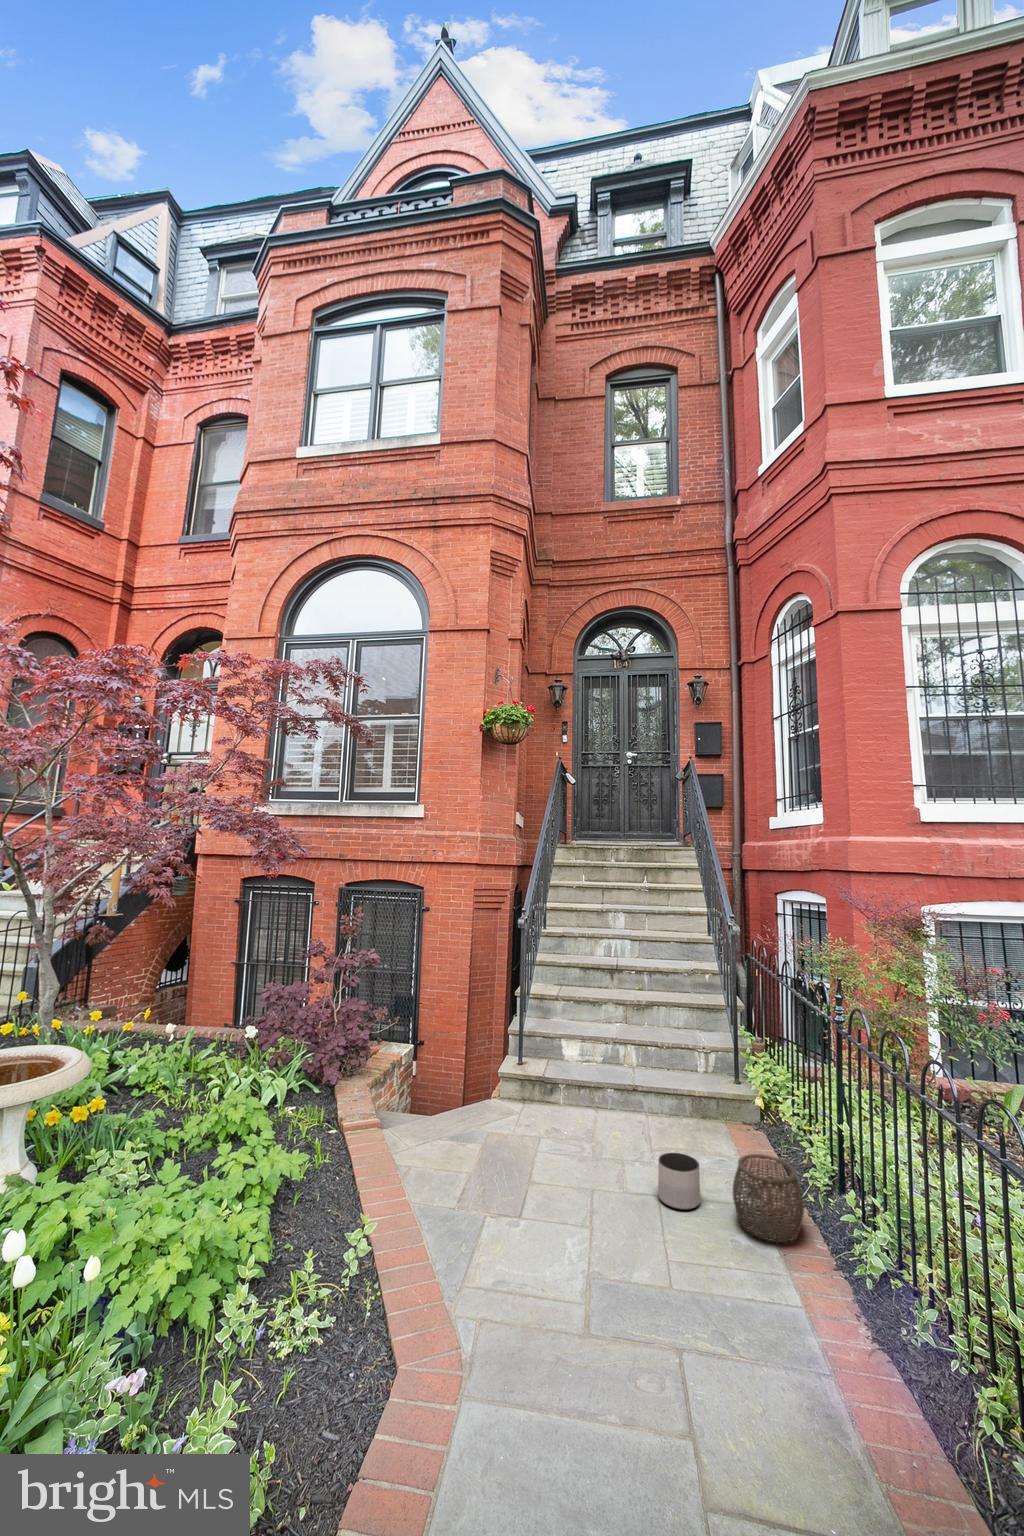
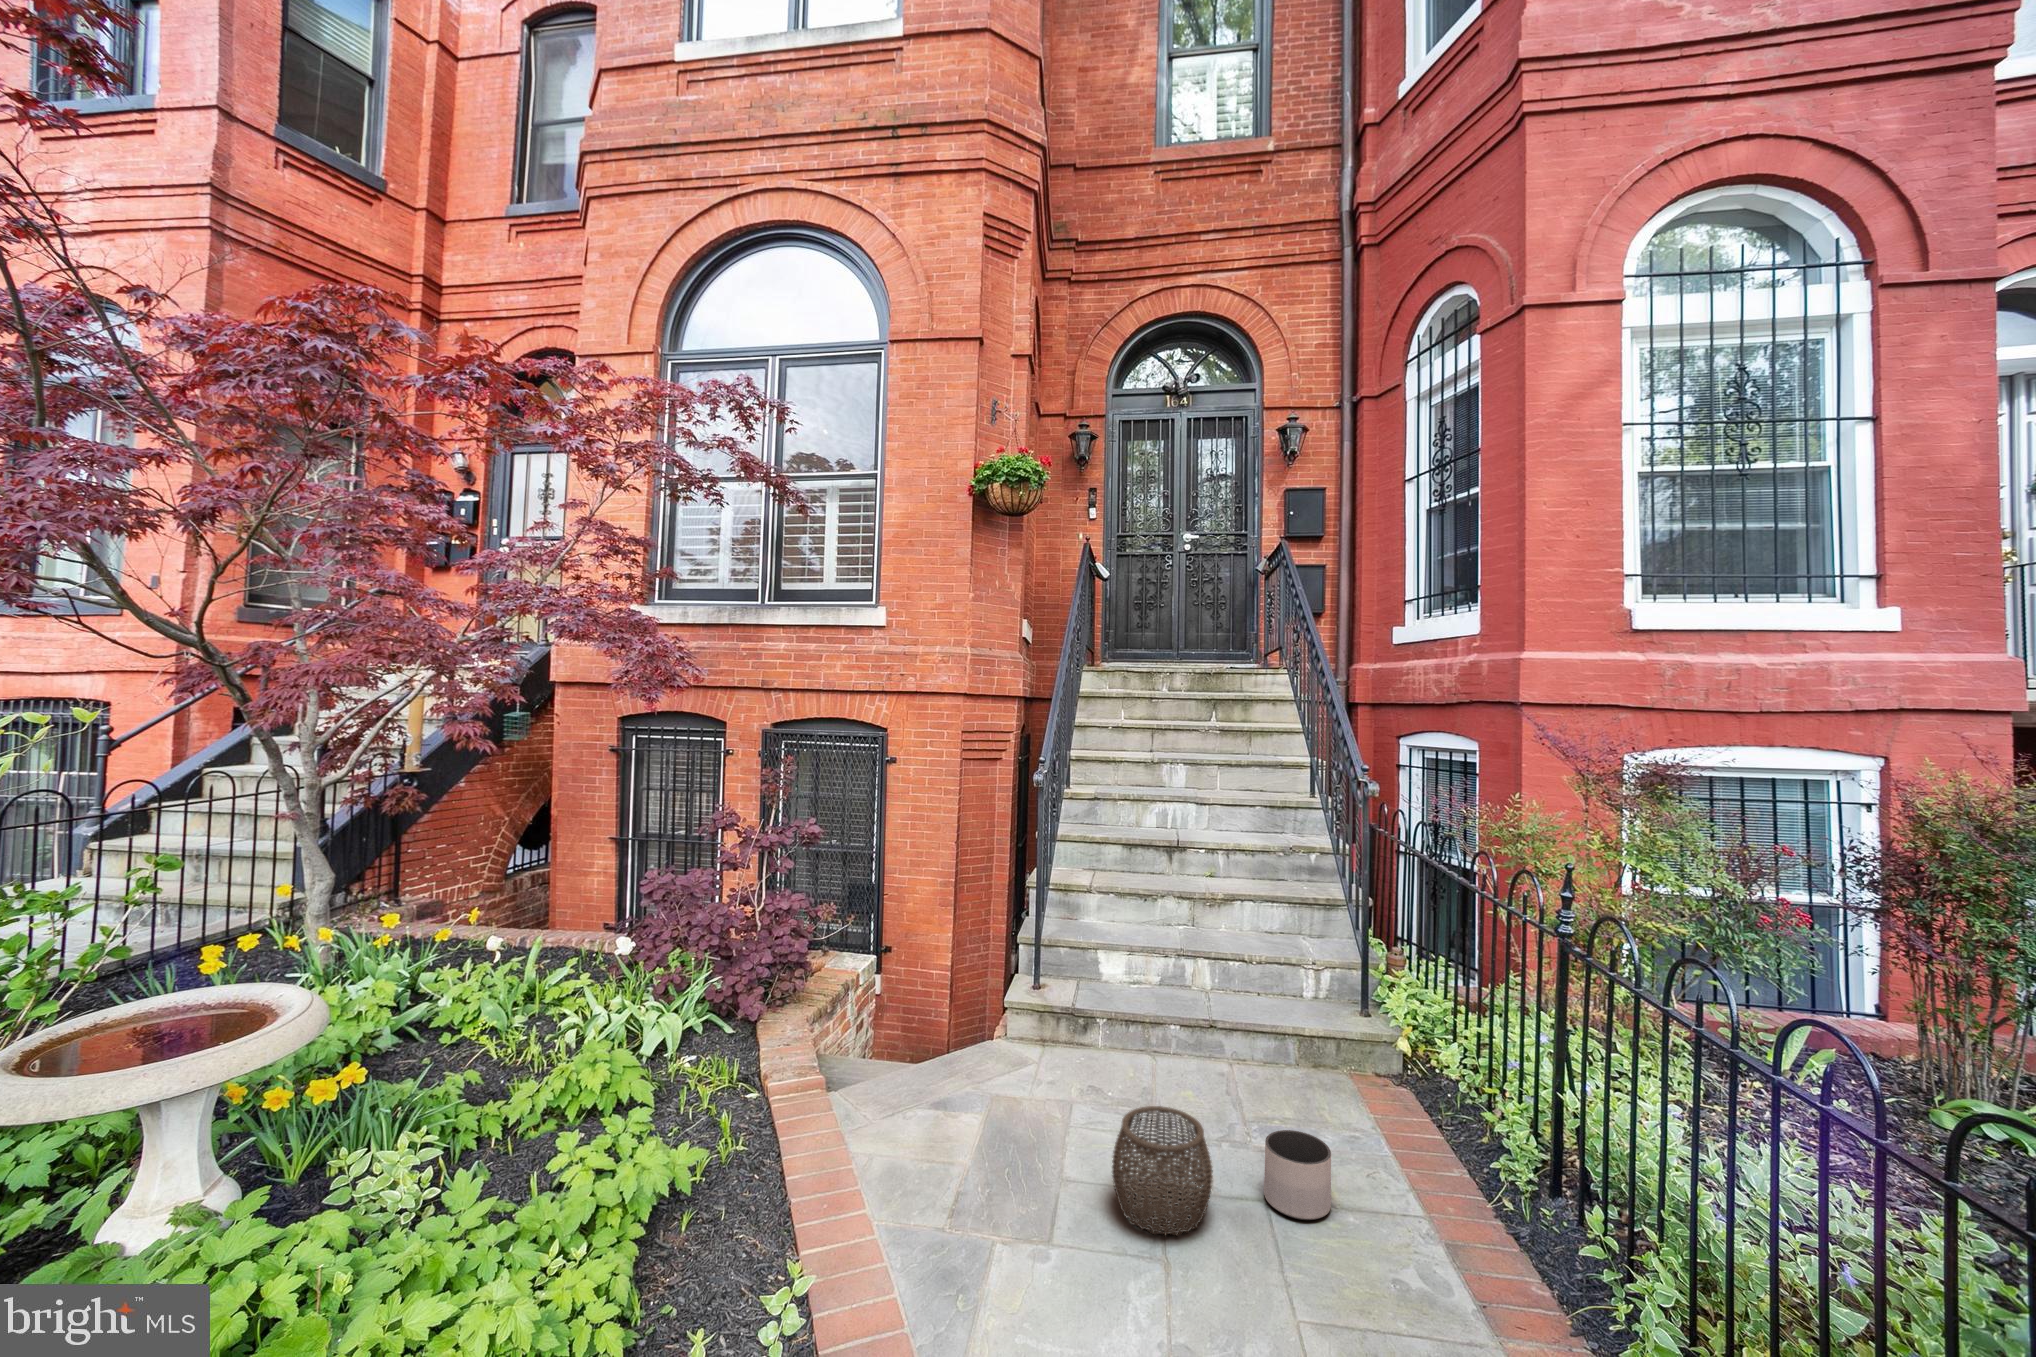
woven basket: present [732,1154,804,1243] -> present [1112,1106,1213,1235]

